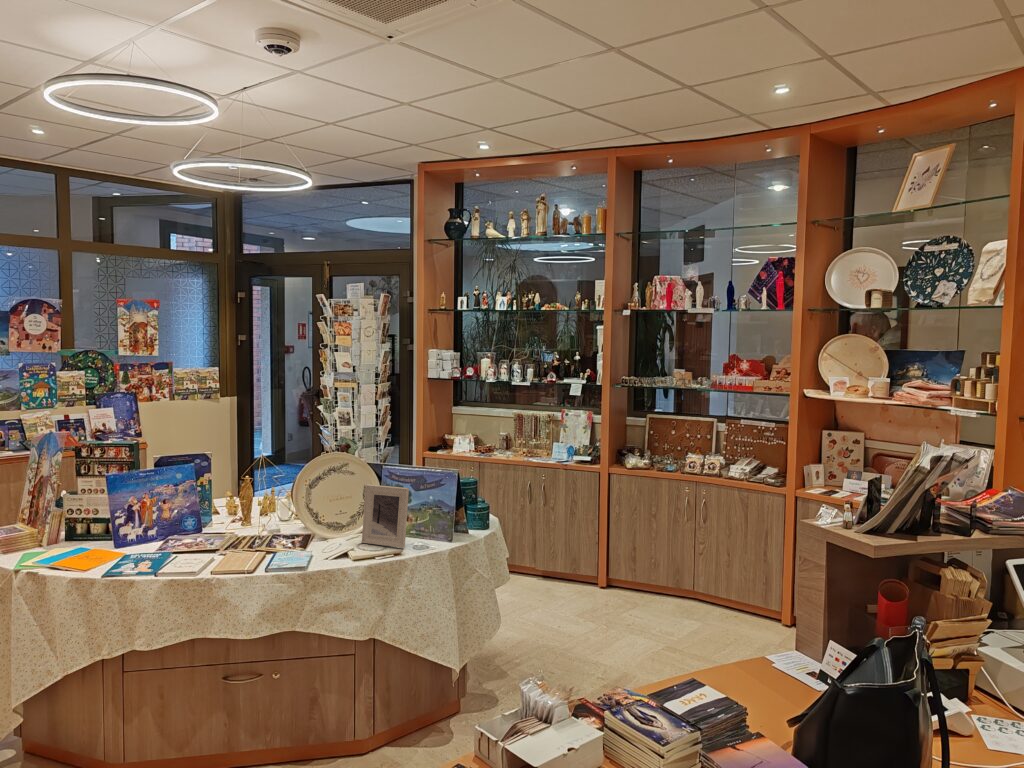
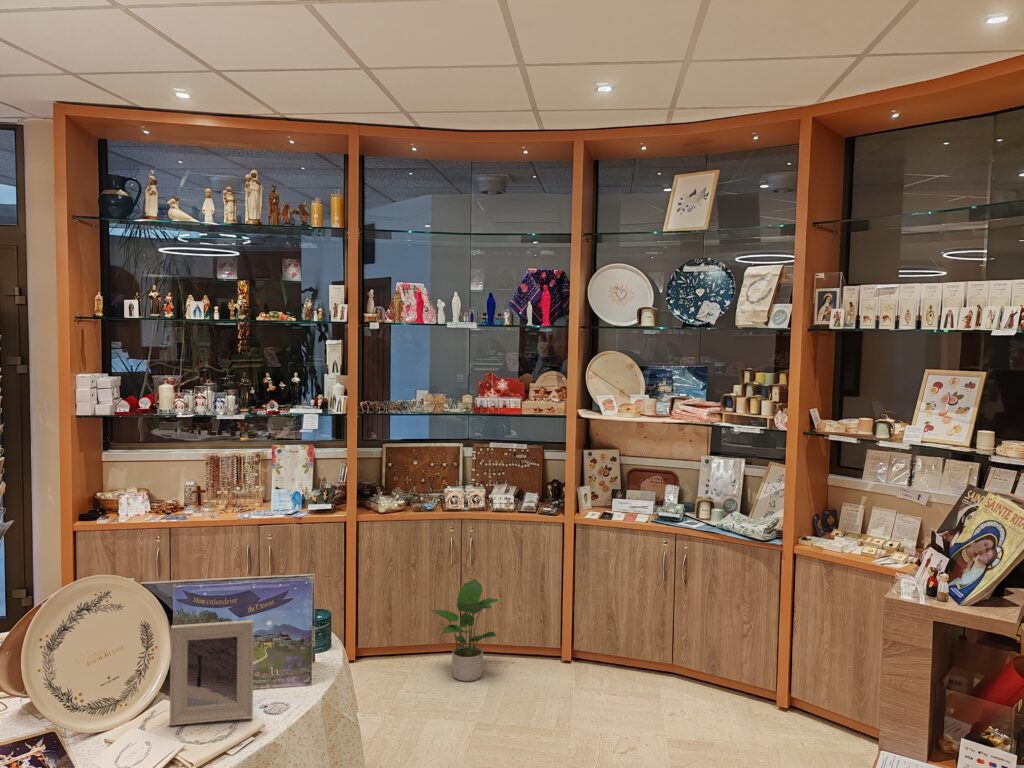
potted plant: none [658,533,722,618] -> present [431,579,499,681]

